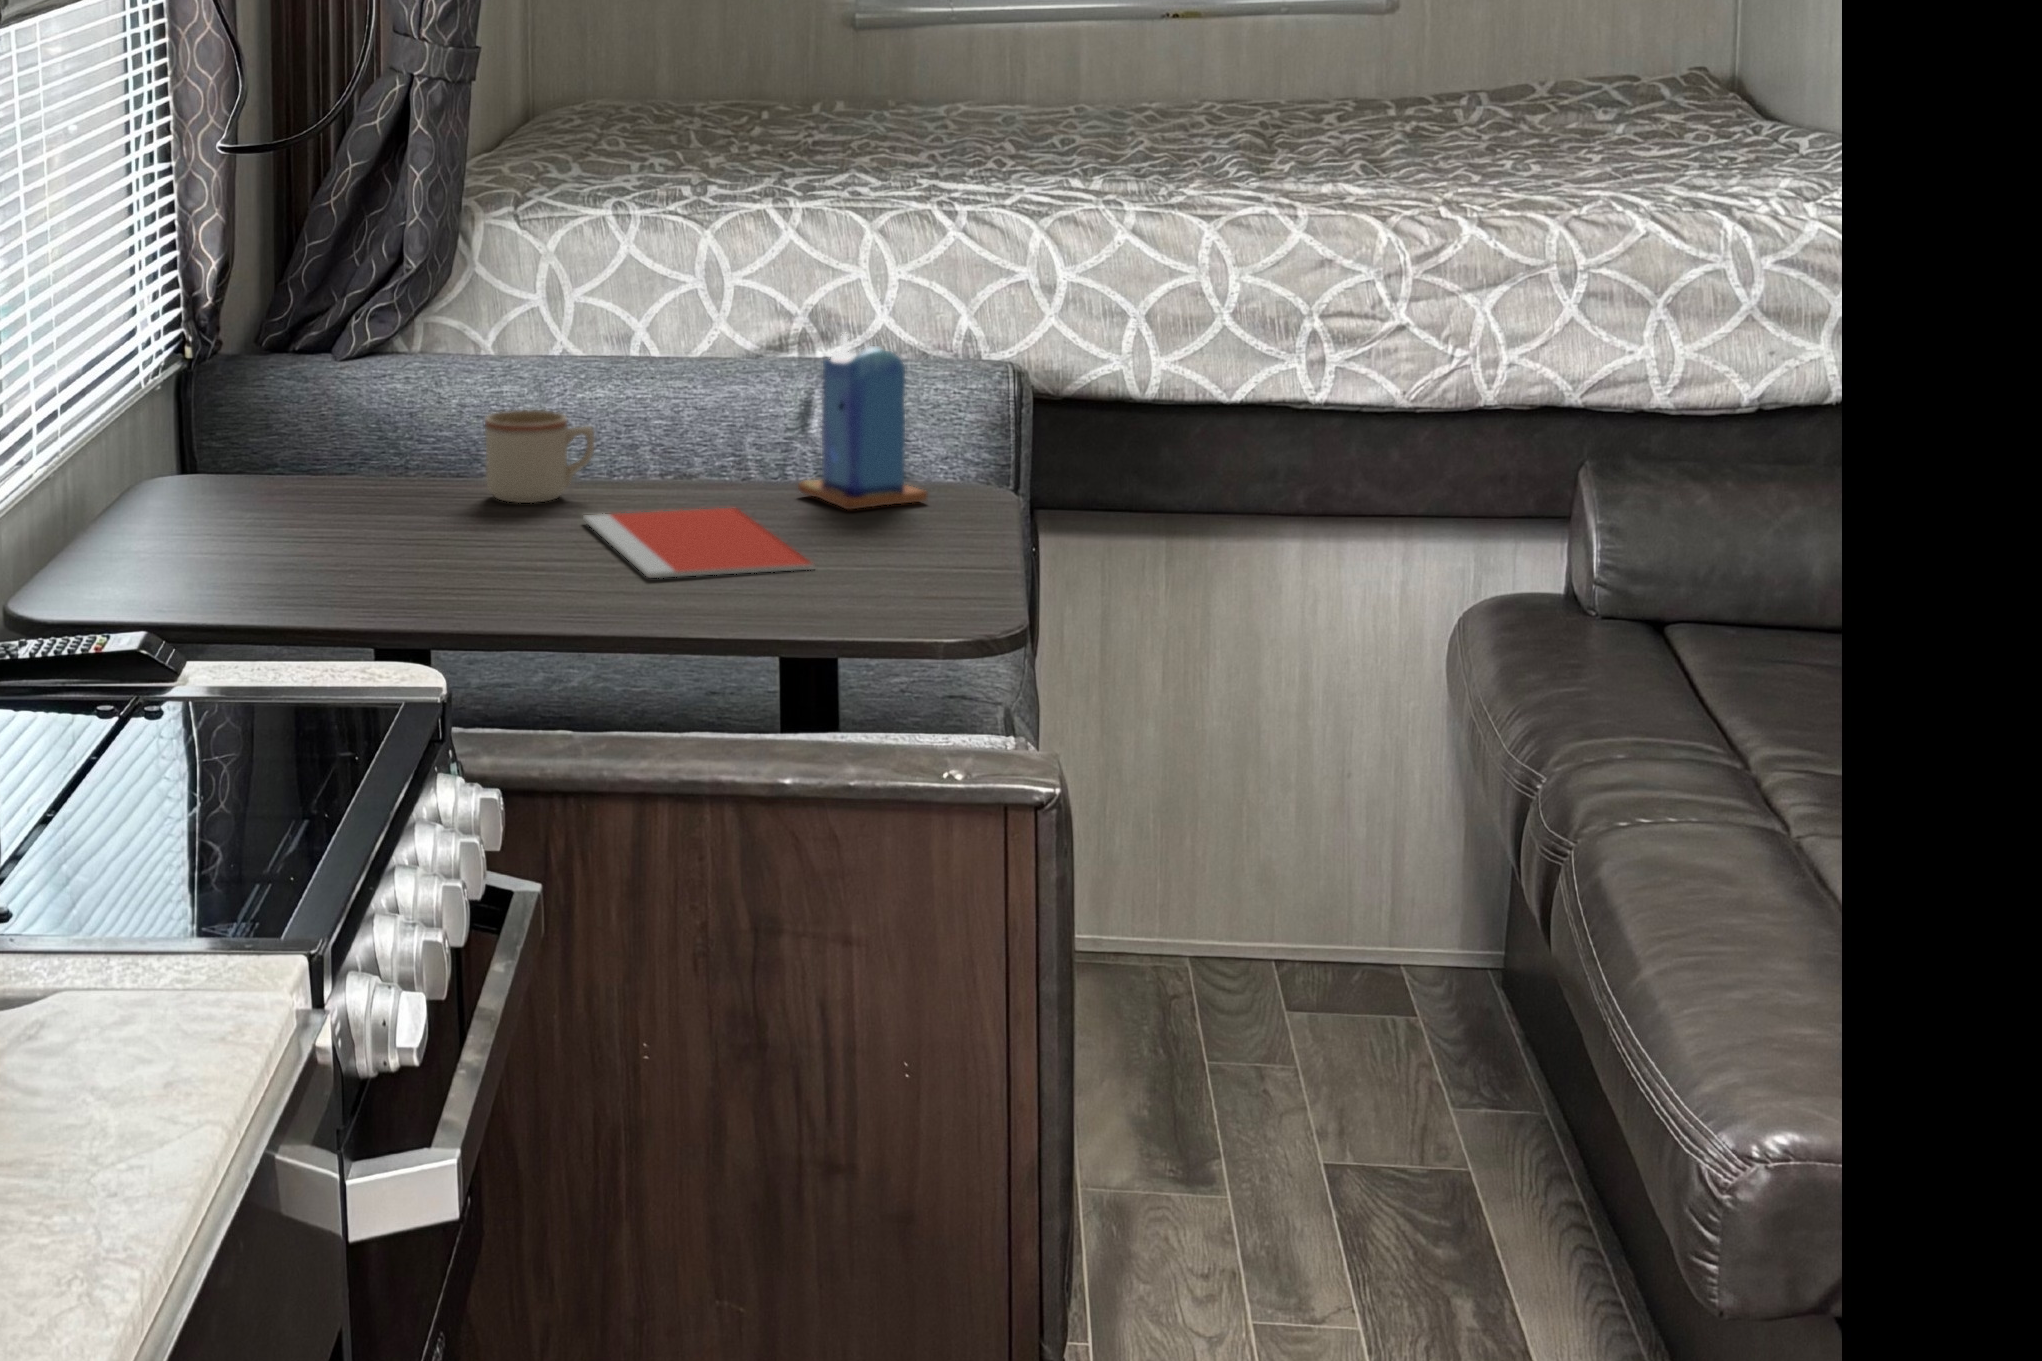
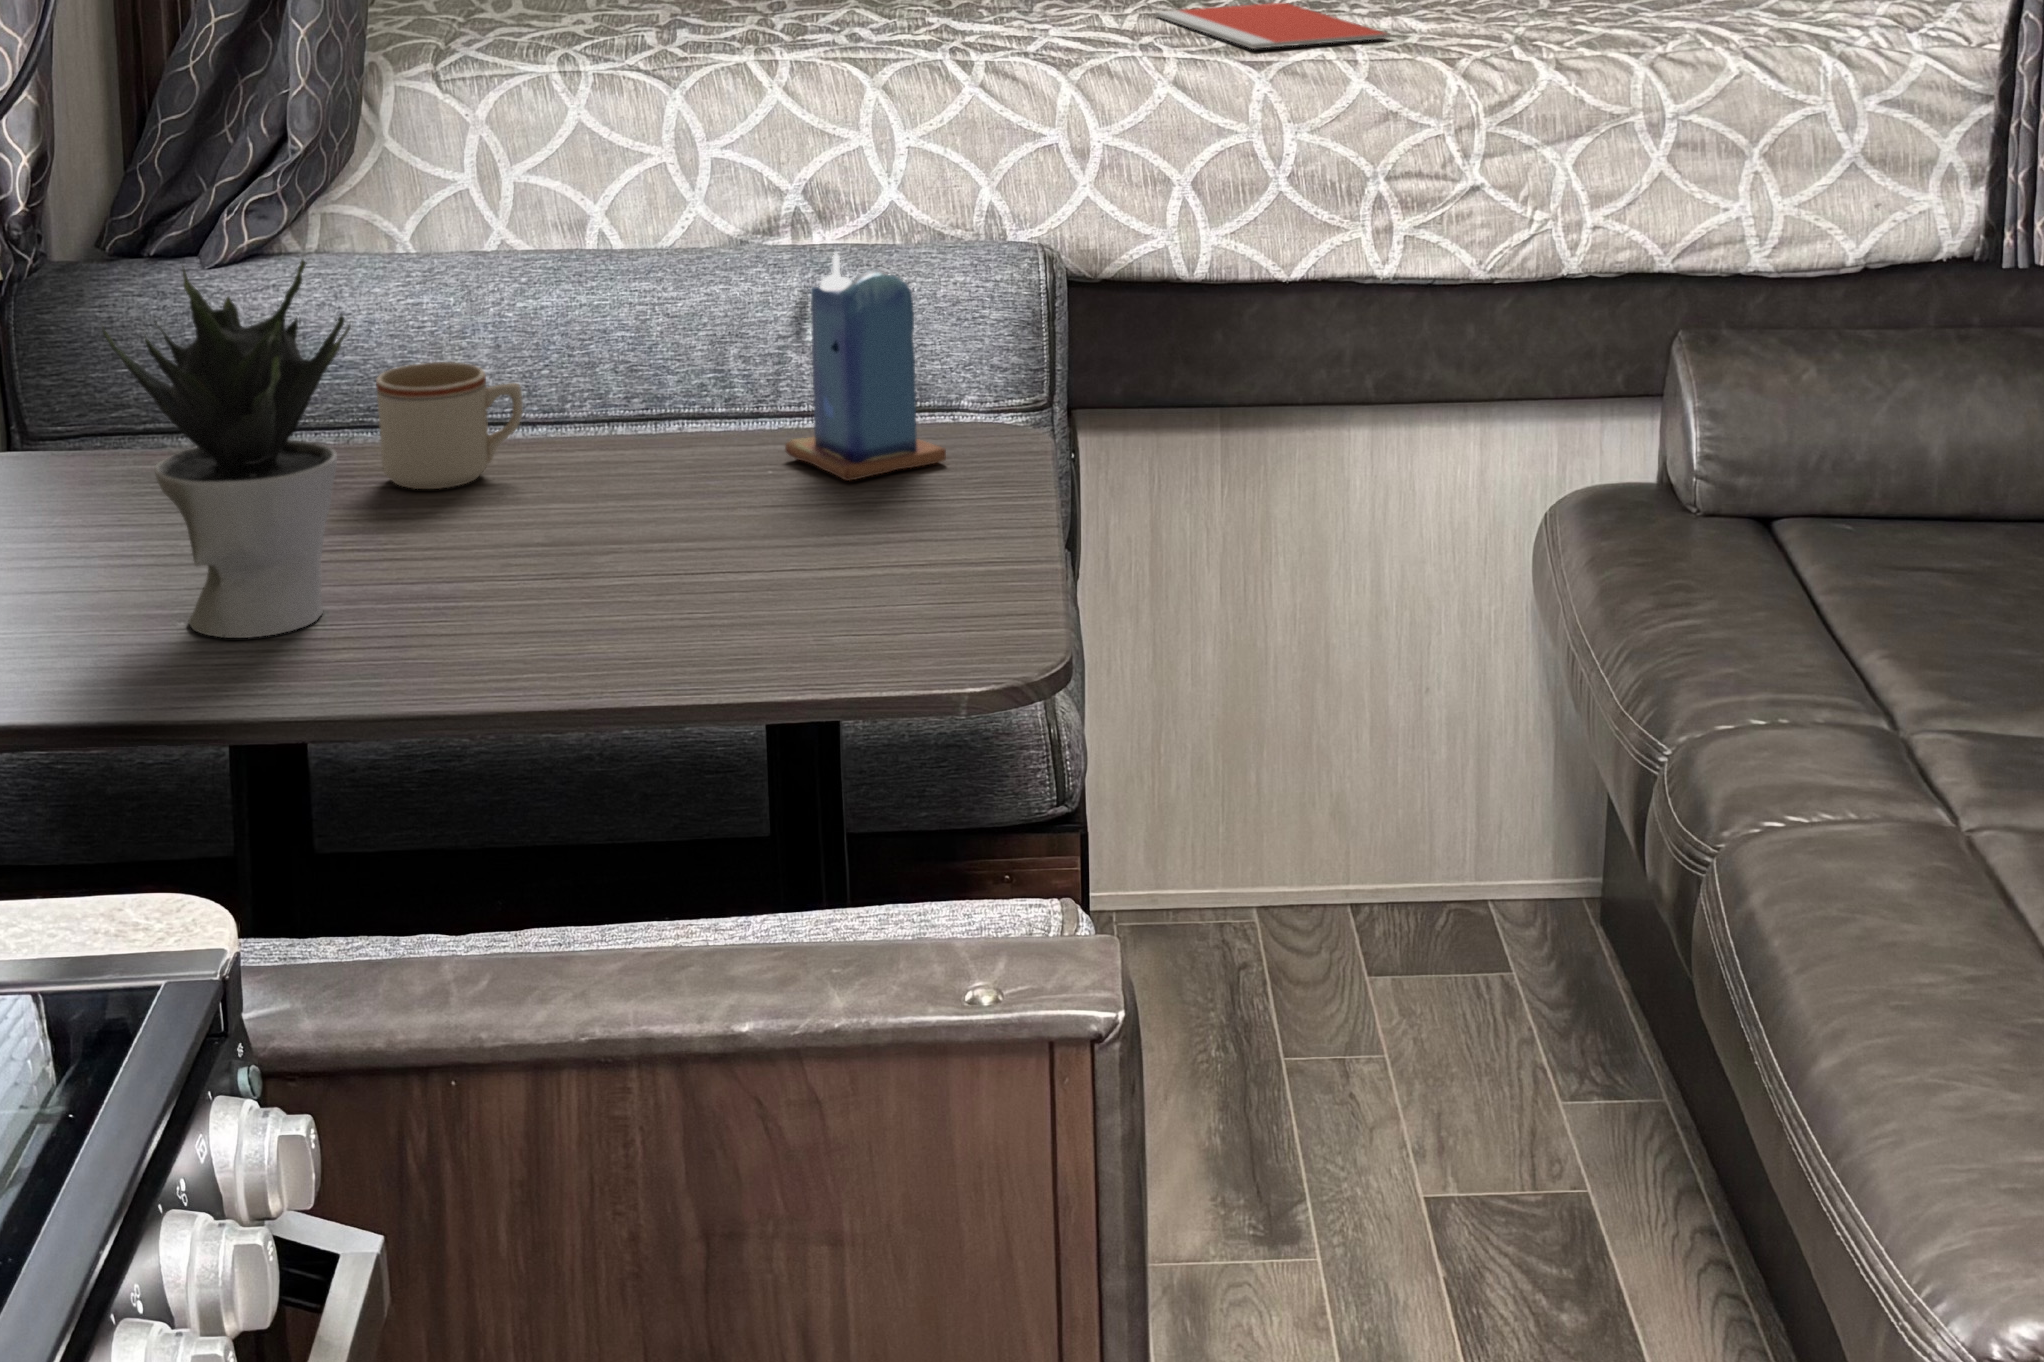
potted plant: none [302,302,477,581] -> present [103,260,350,638]
notebook: present [584,508,815,578] -> present [1155,2,1390,49]

